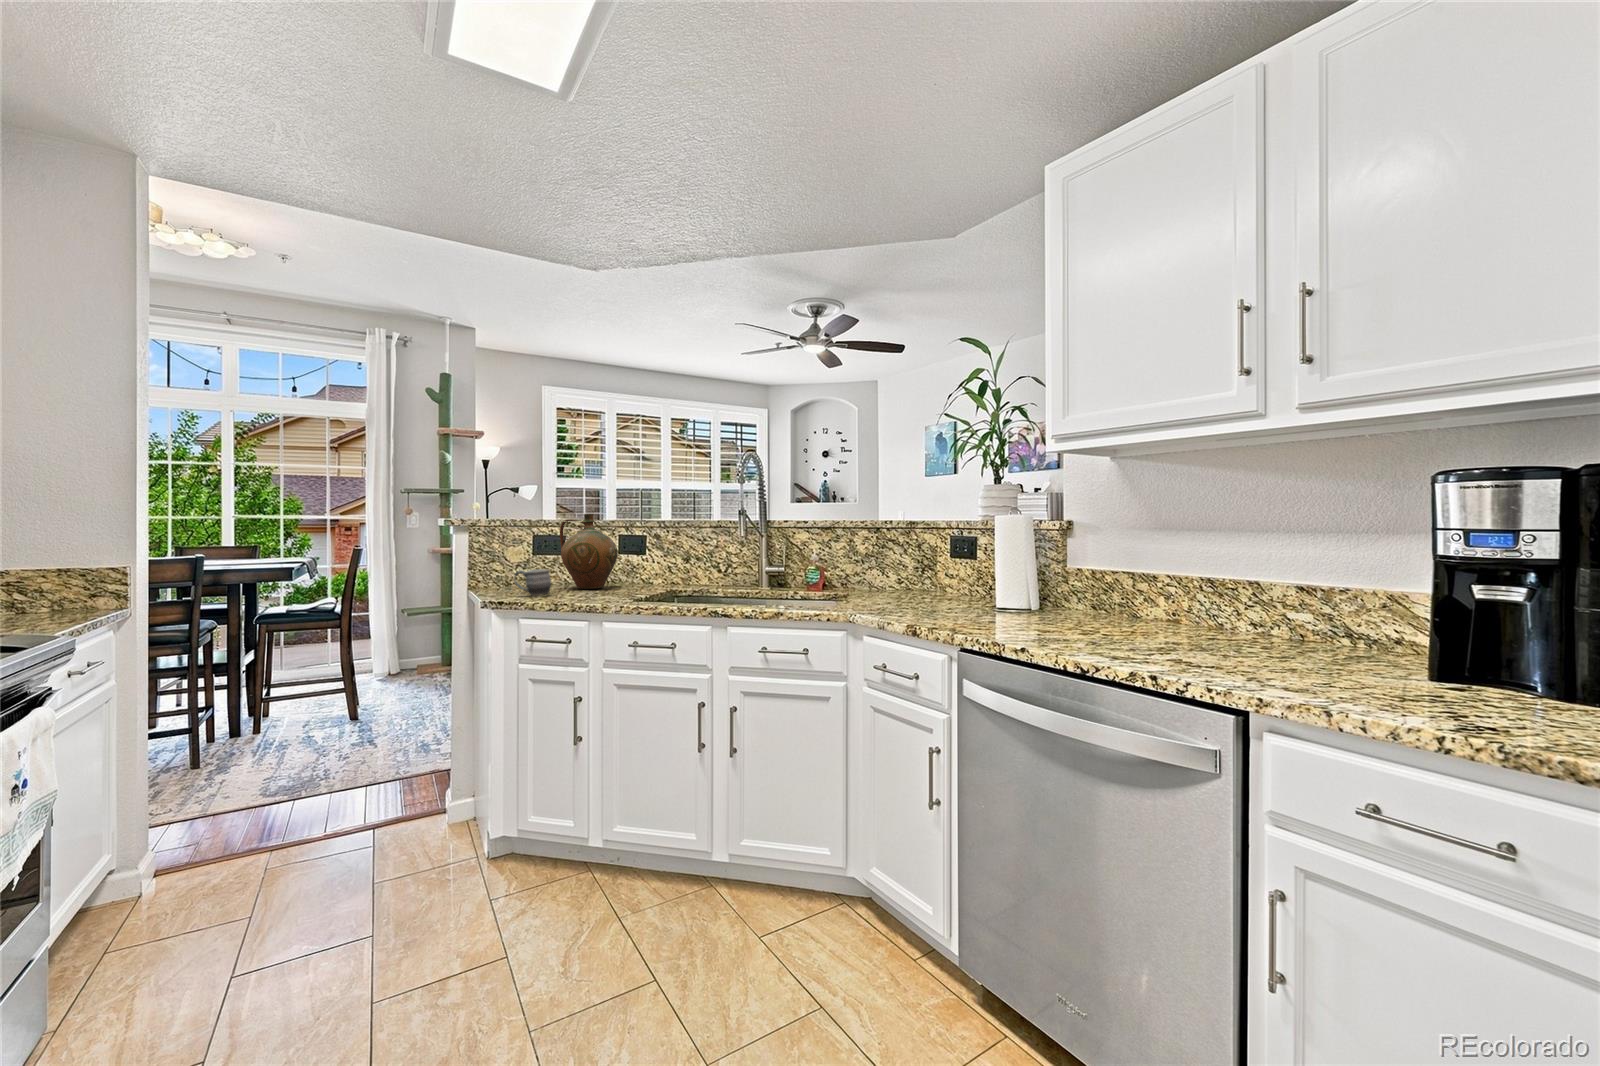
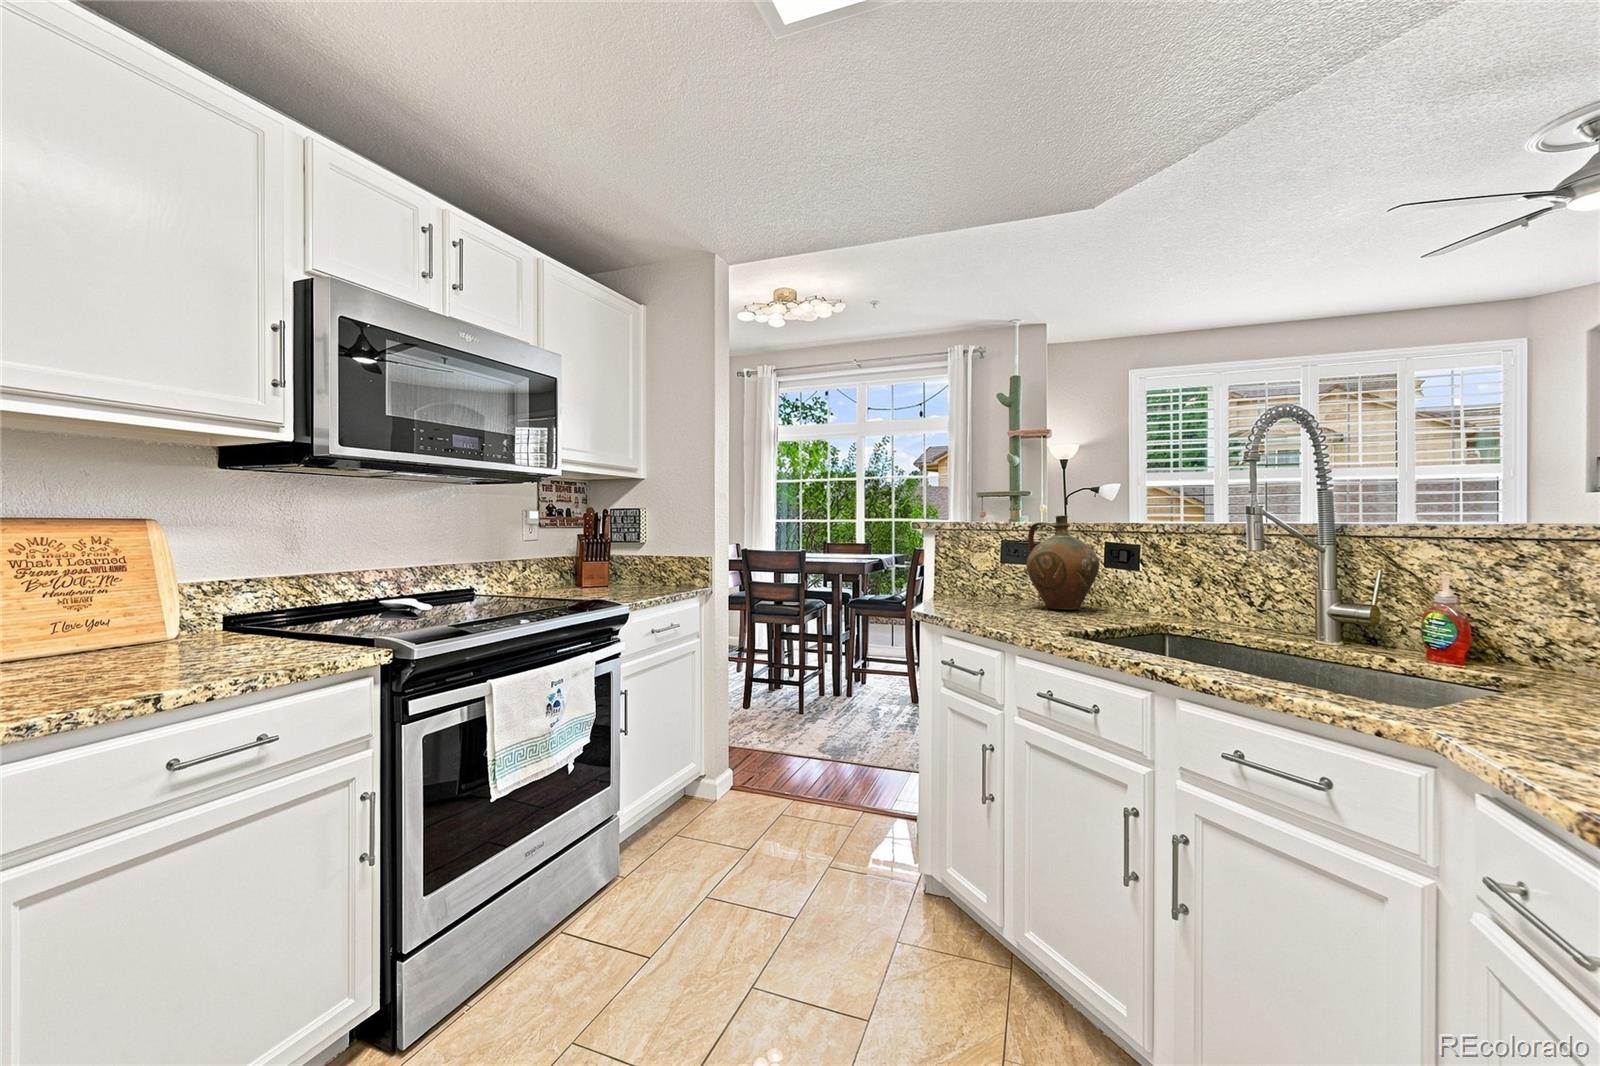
mug: present [514,569,551,596] -> none [958,581,997,613]

